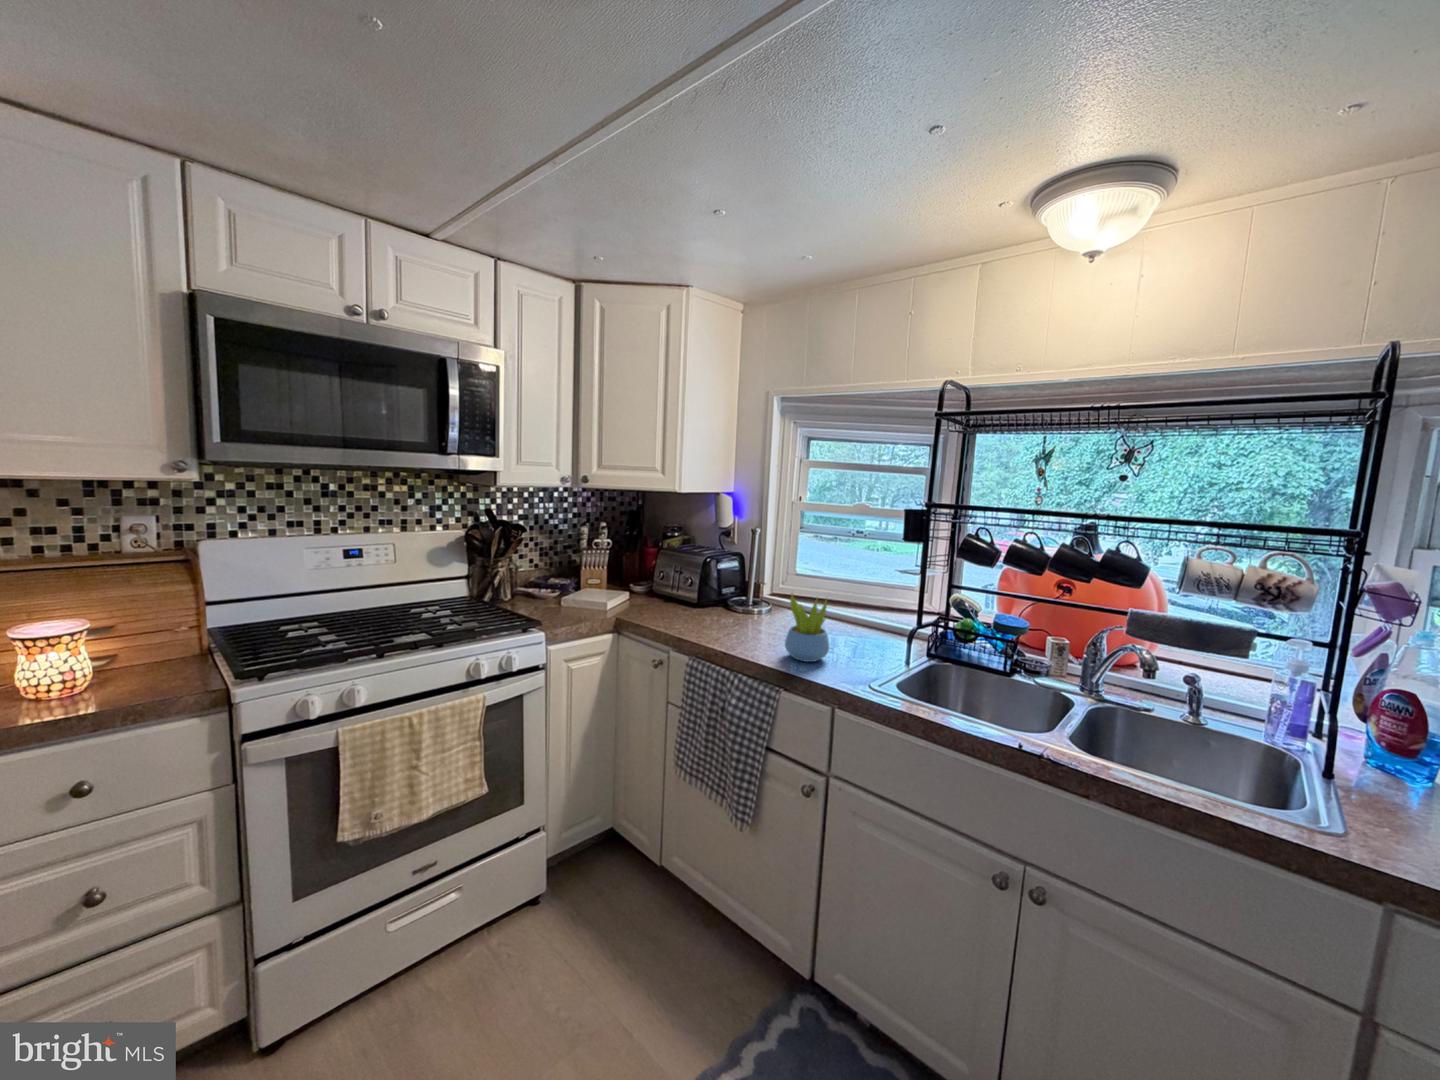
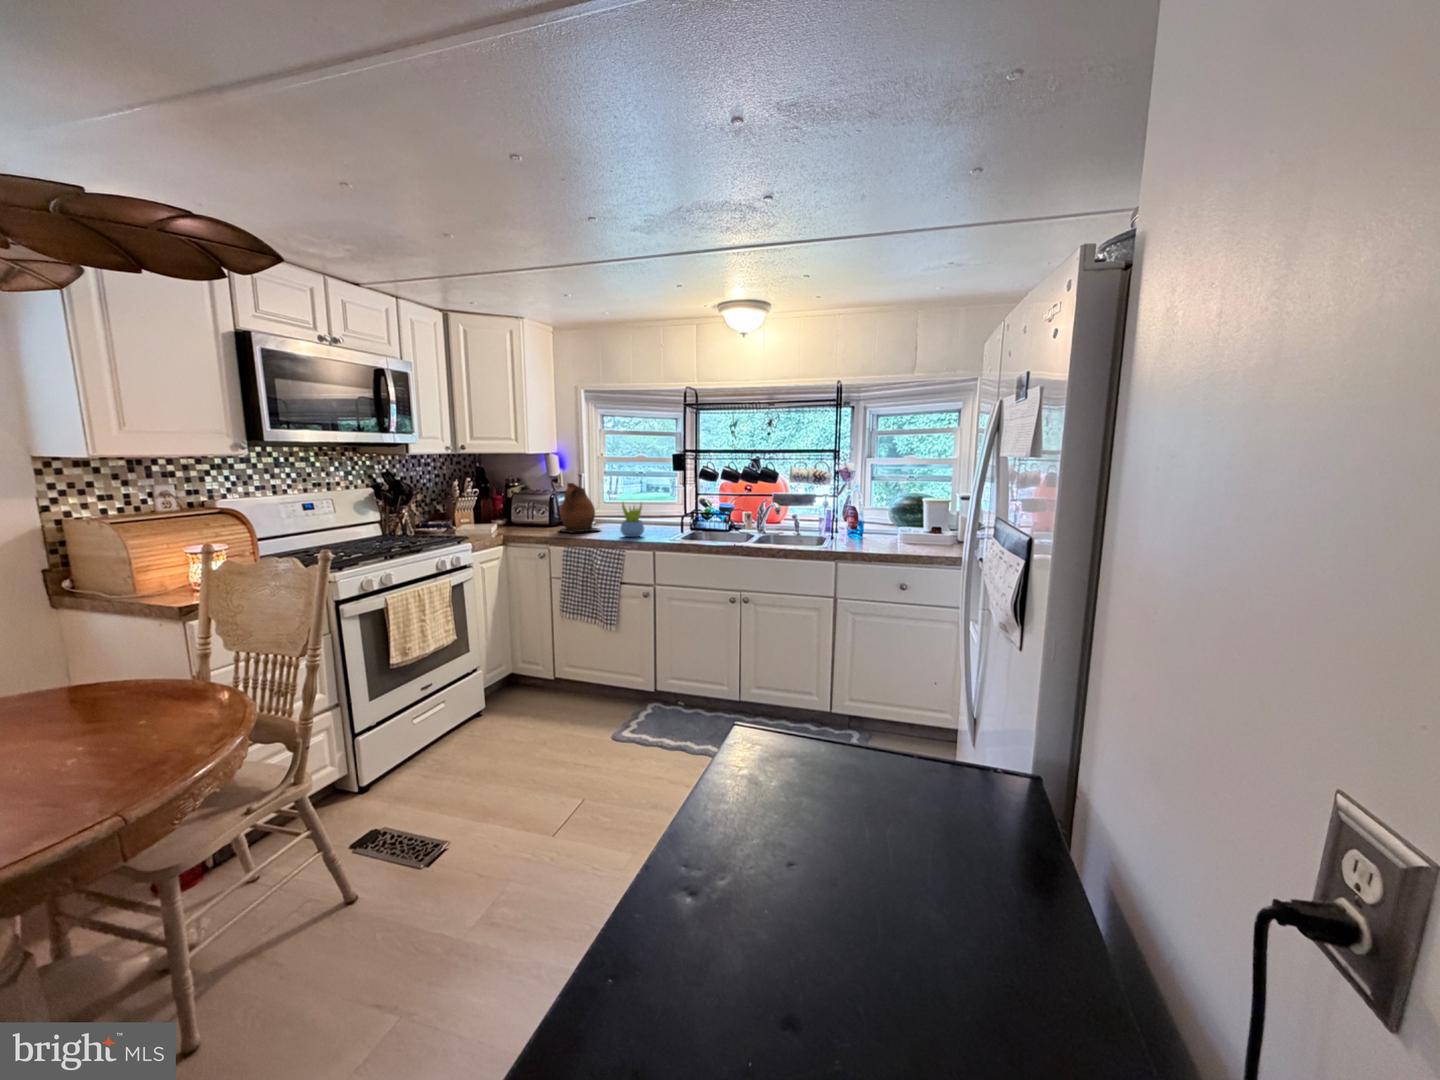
ceramic pitcher: none [700,544,769,629] -> present [560,483,600,532]

